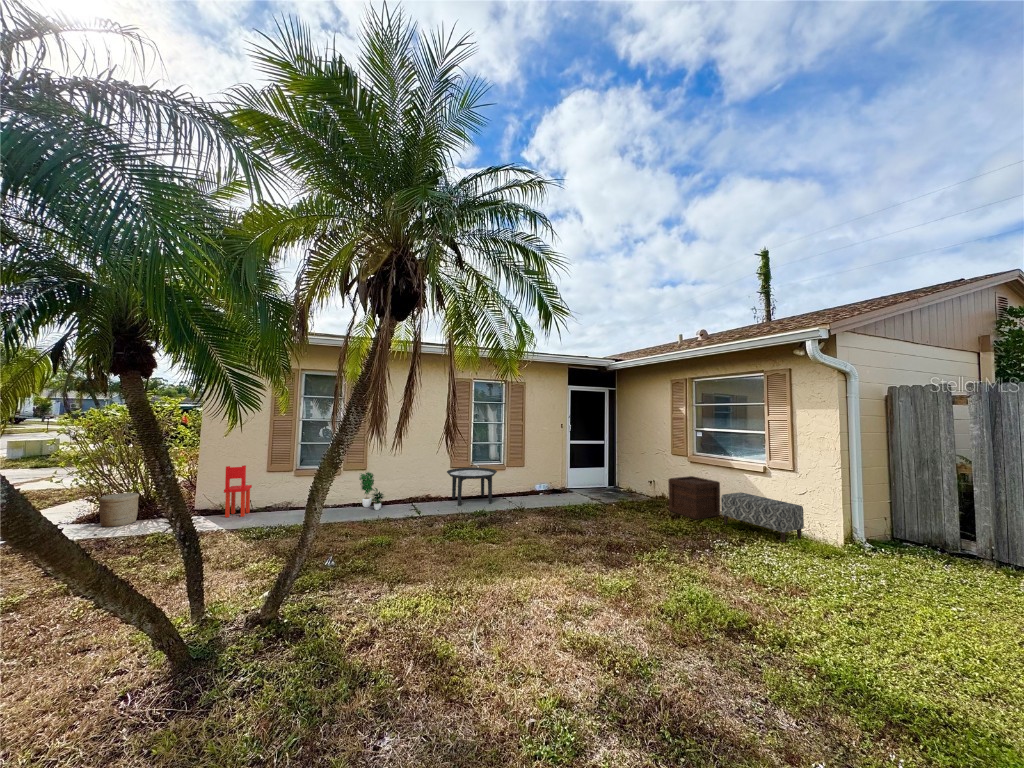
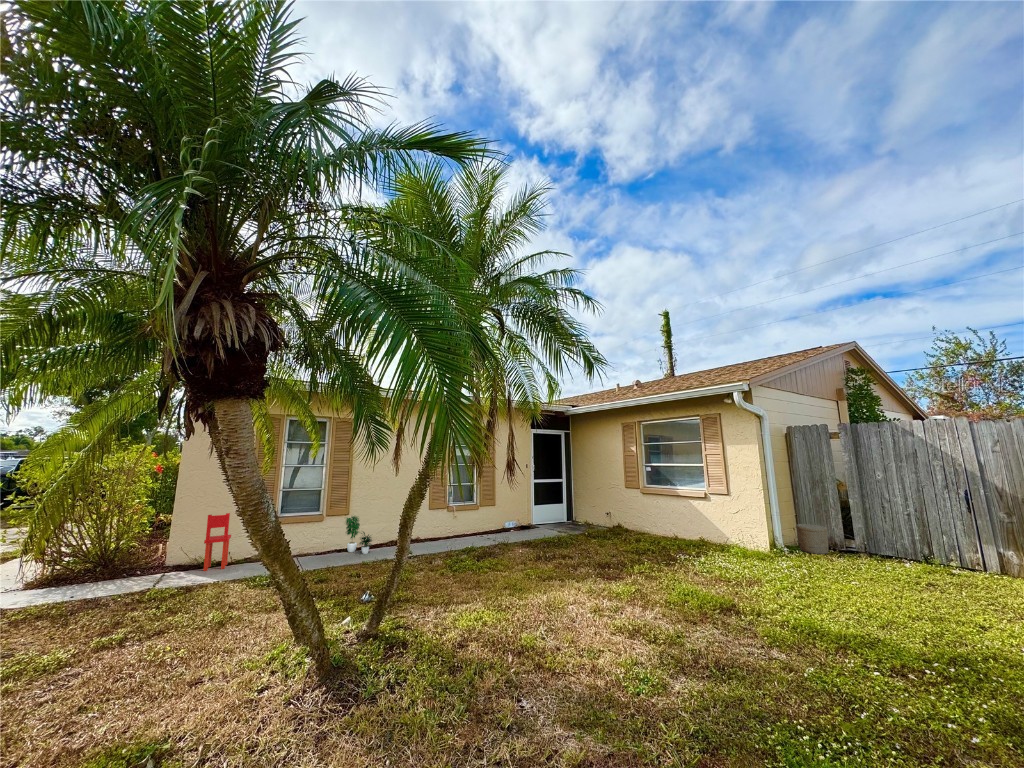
round table: present [447,468,497,506] -> none [430,508,478,545]
wooden crate: present [668,476,720,519] -> none [630,505,673,542]
bench: present [721,492,804,542] -> none [676,516,740,553]
woven basket: present [99,493,139,527] -> present [796,524,828,554]

